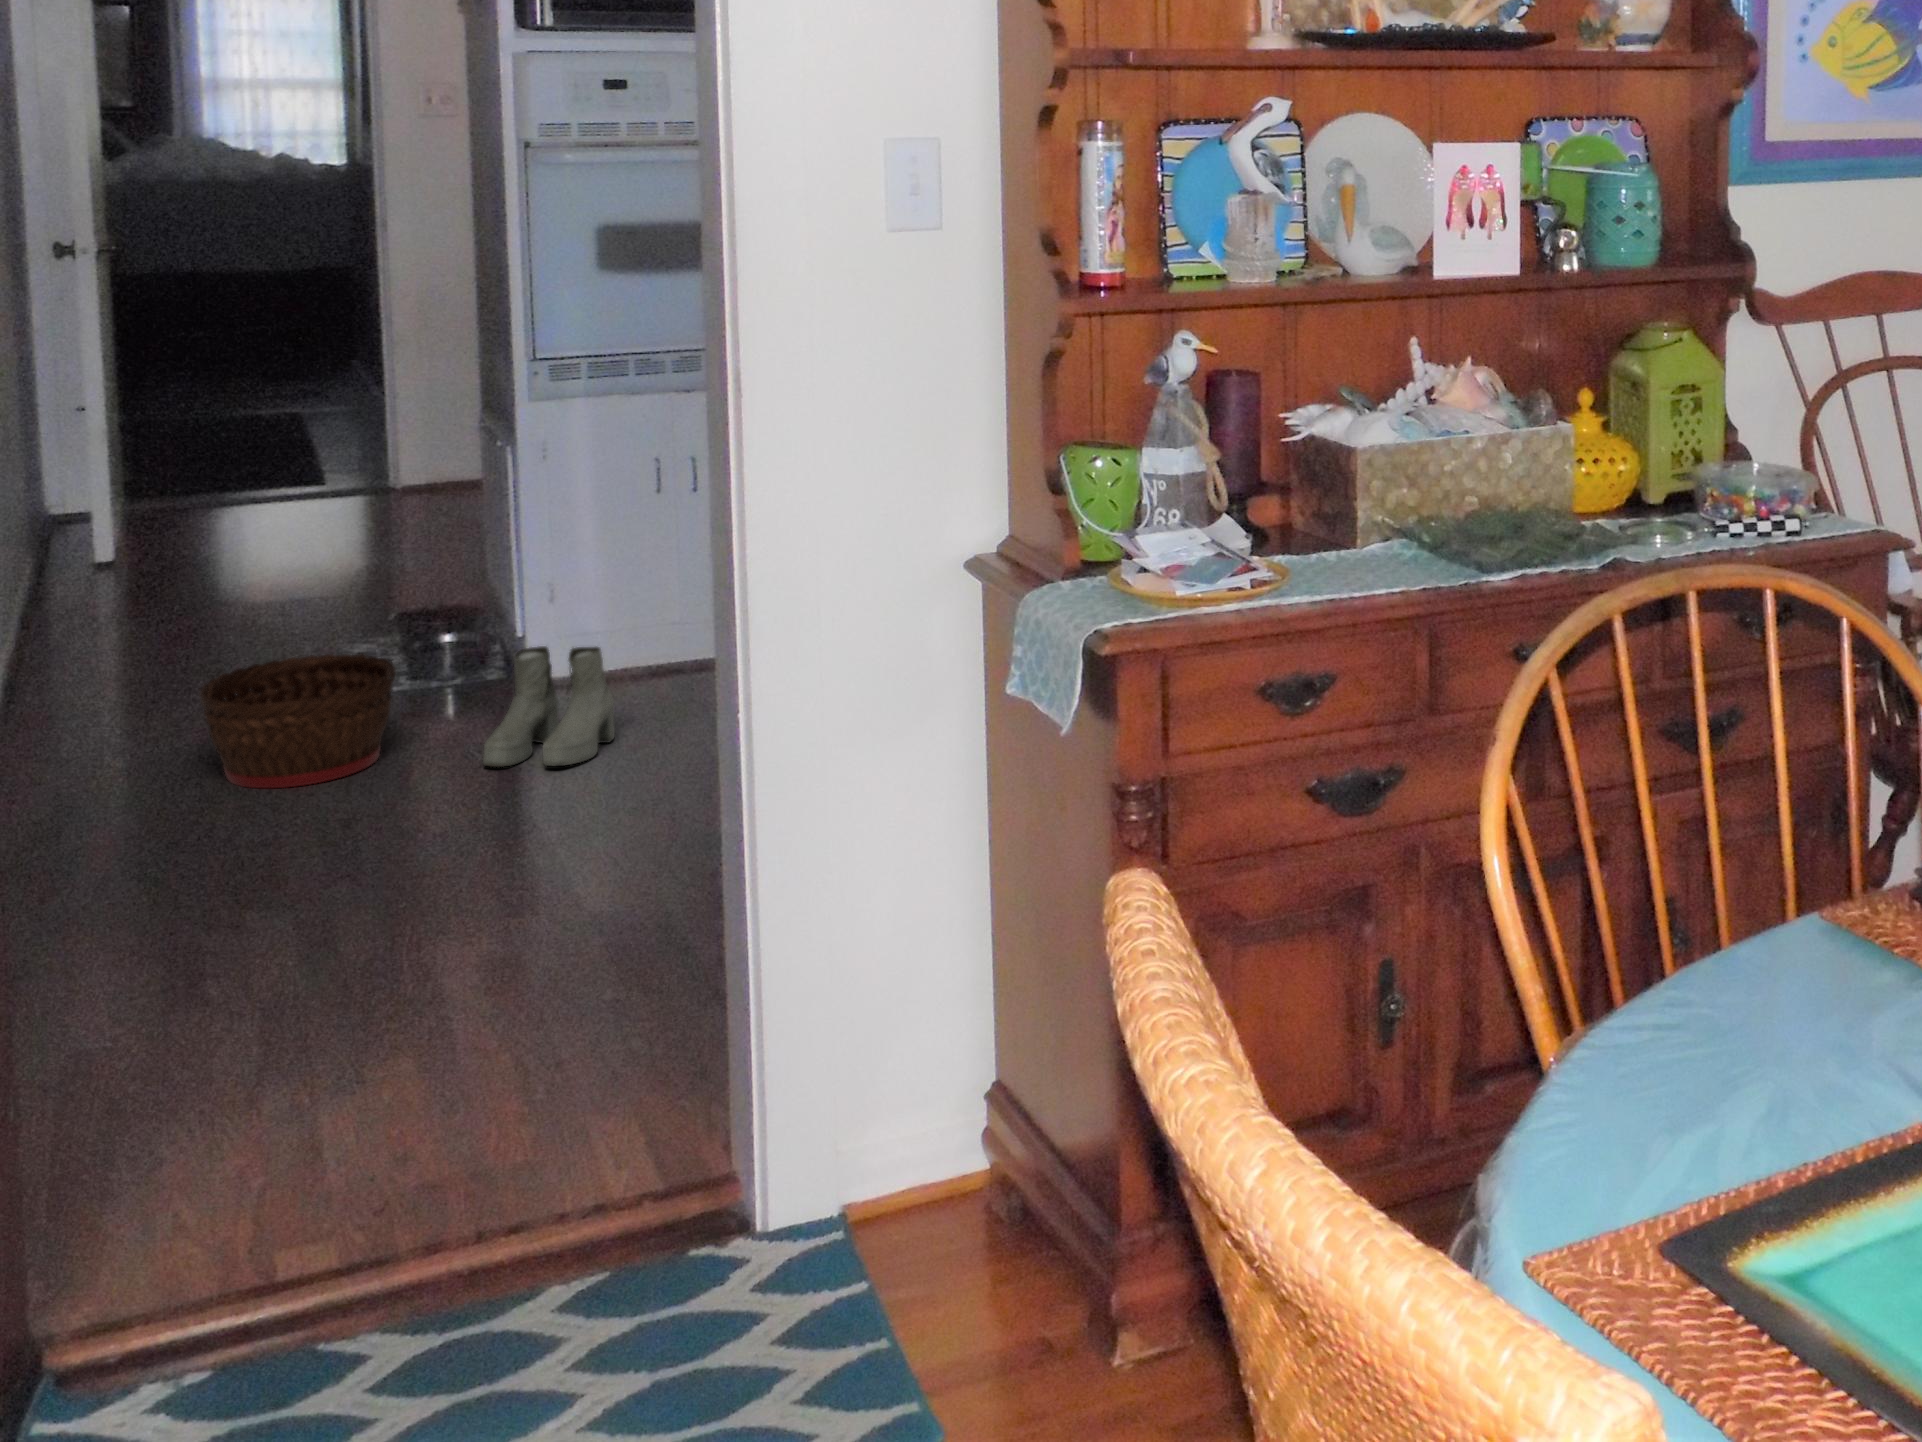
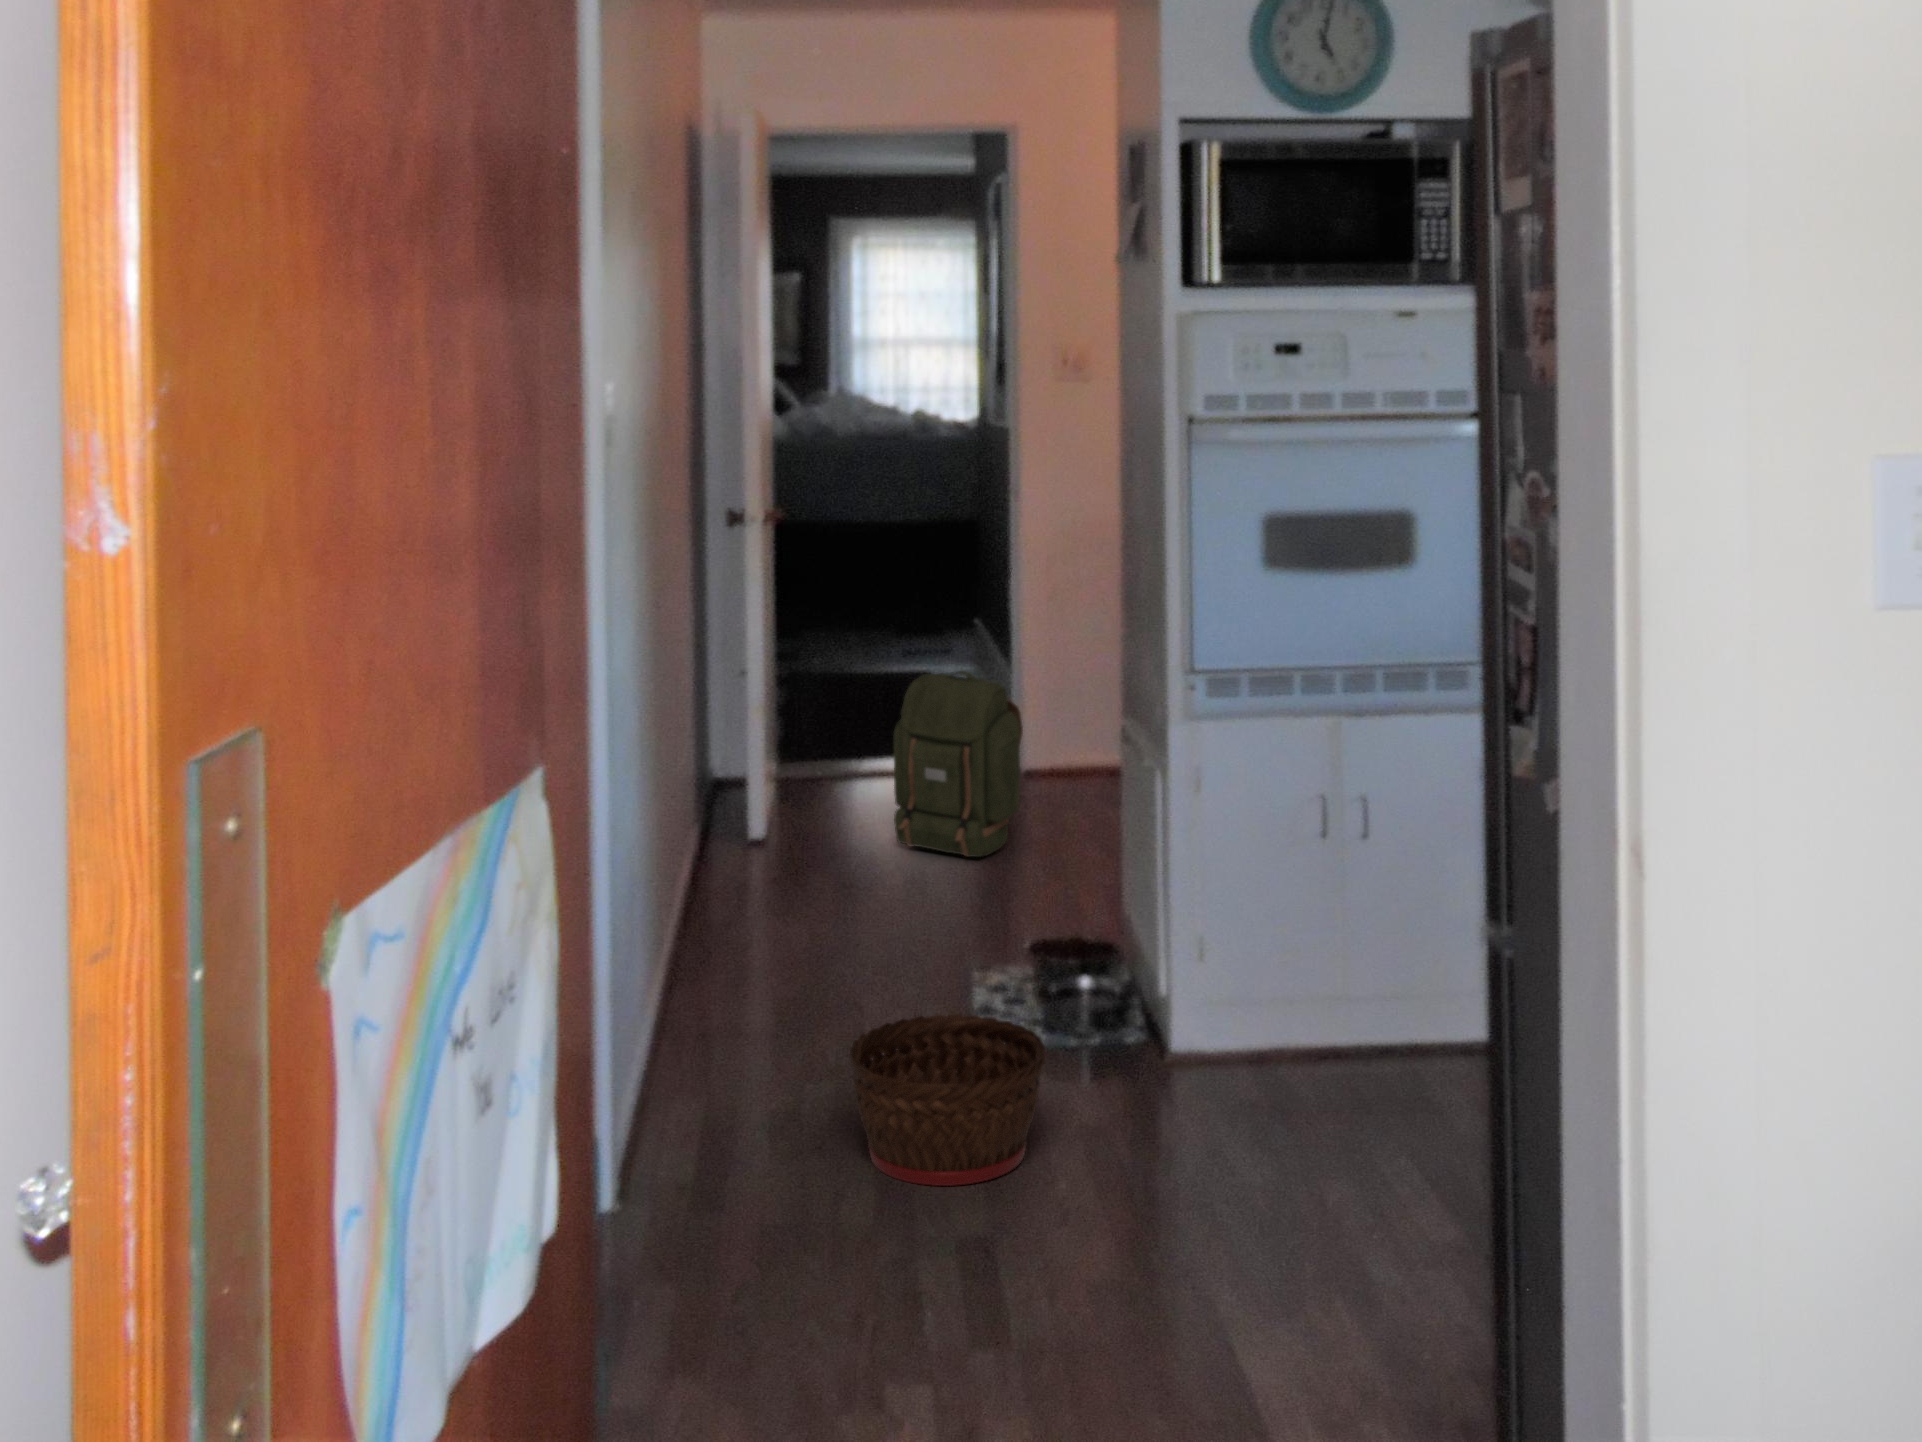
backpack: none [251,389,393,558] -> present [894,671,1023,857]
boots: present [483,646,614,767] -> none [1139,1041,1284,1210]

